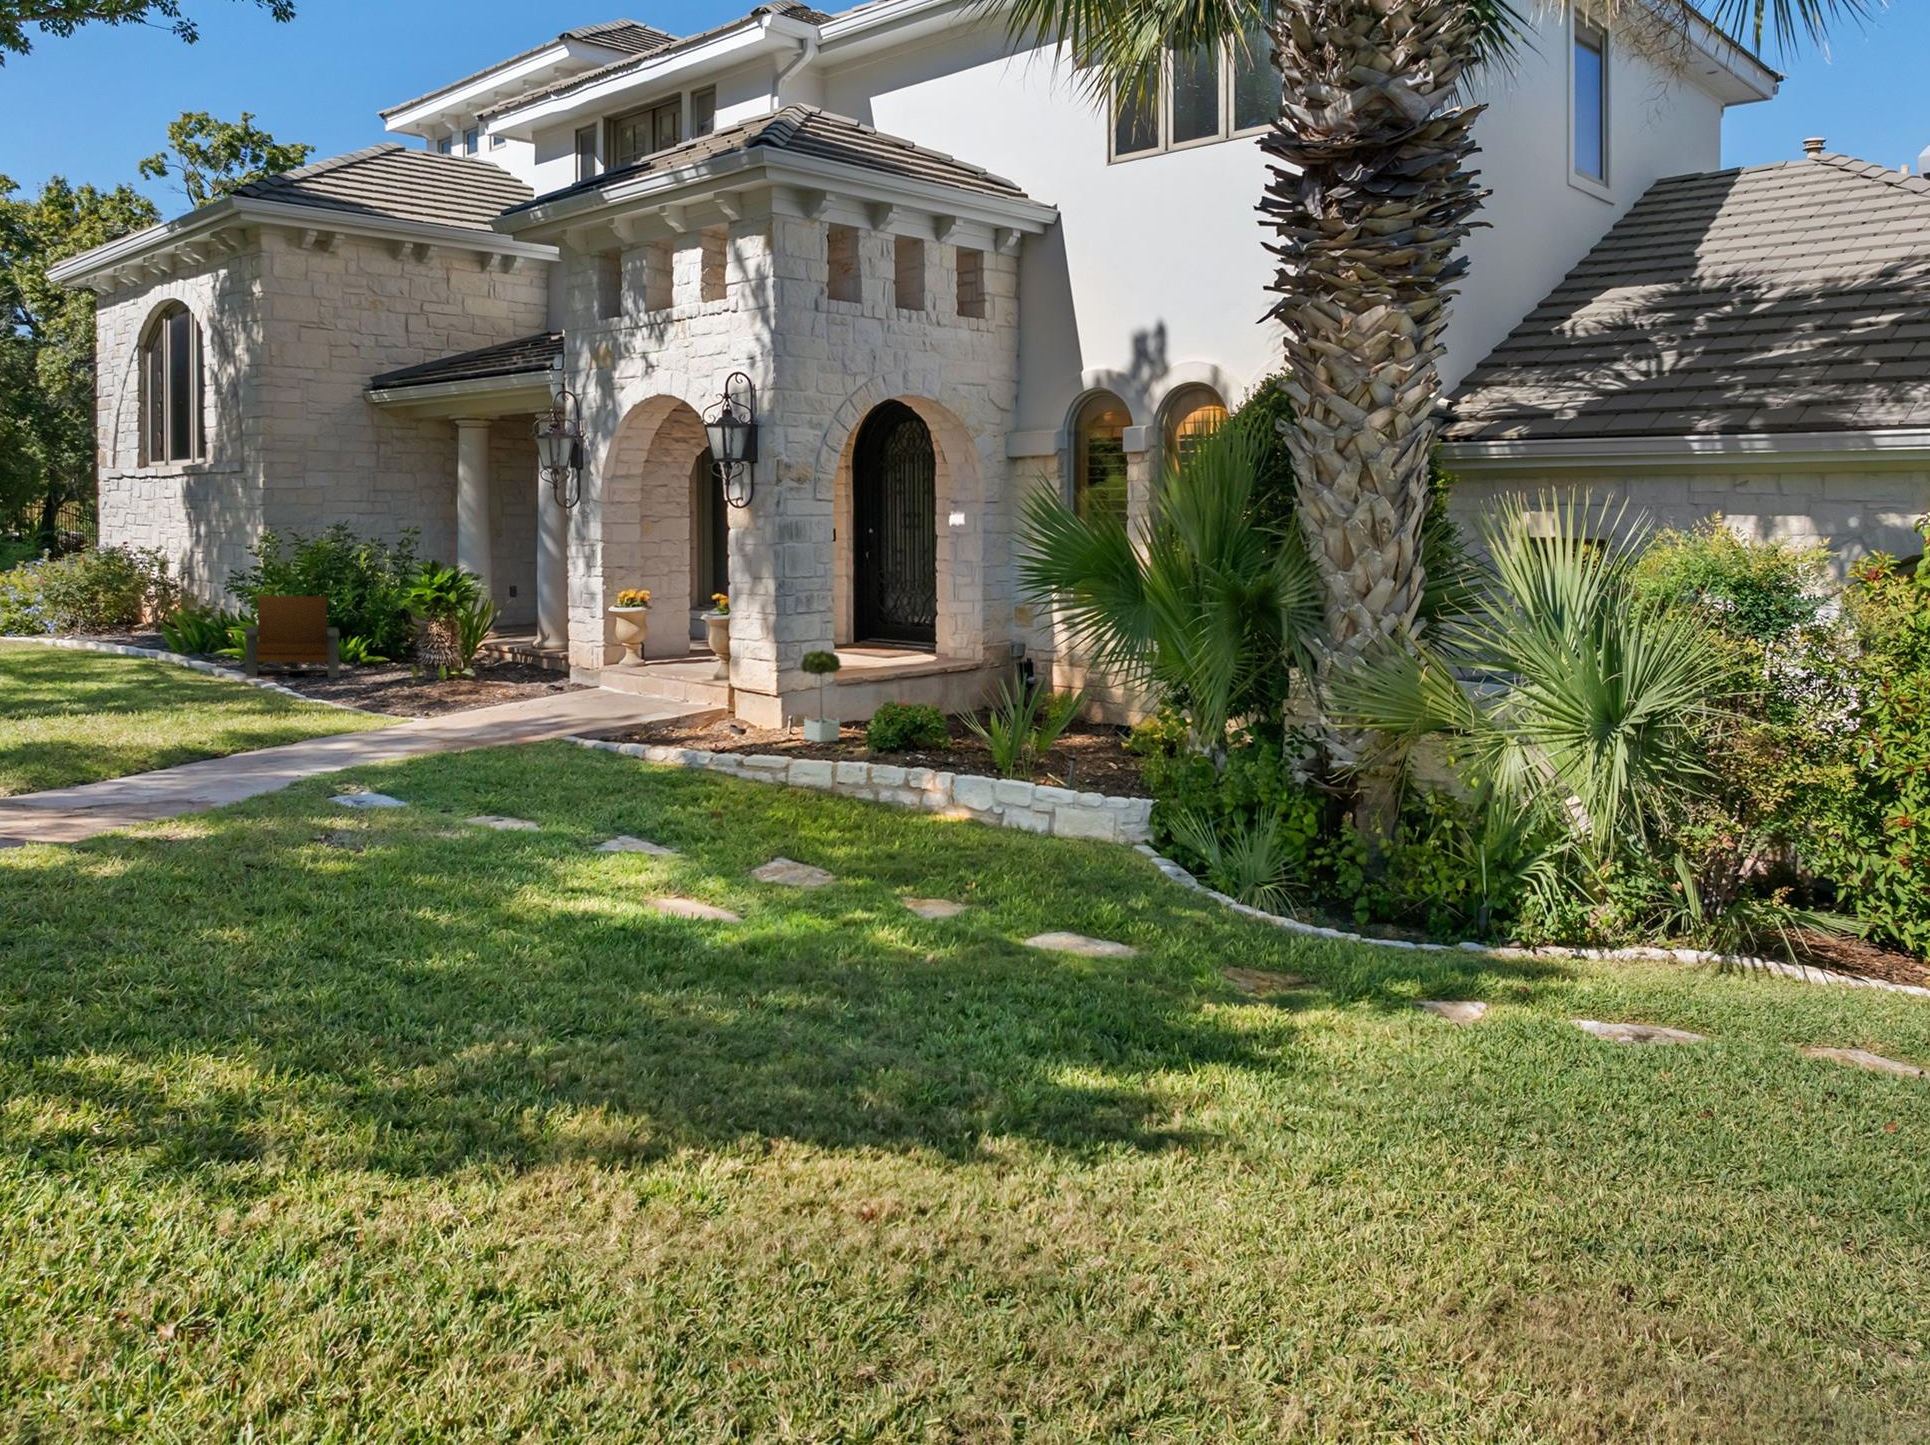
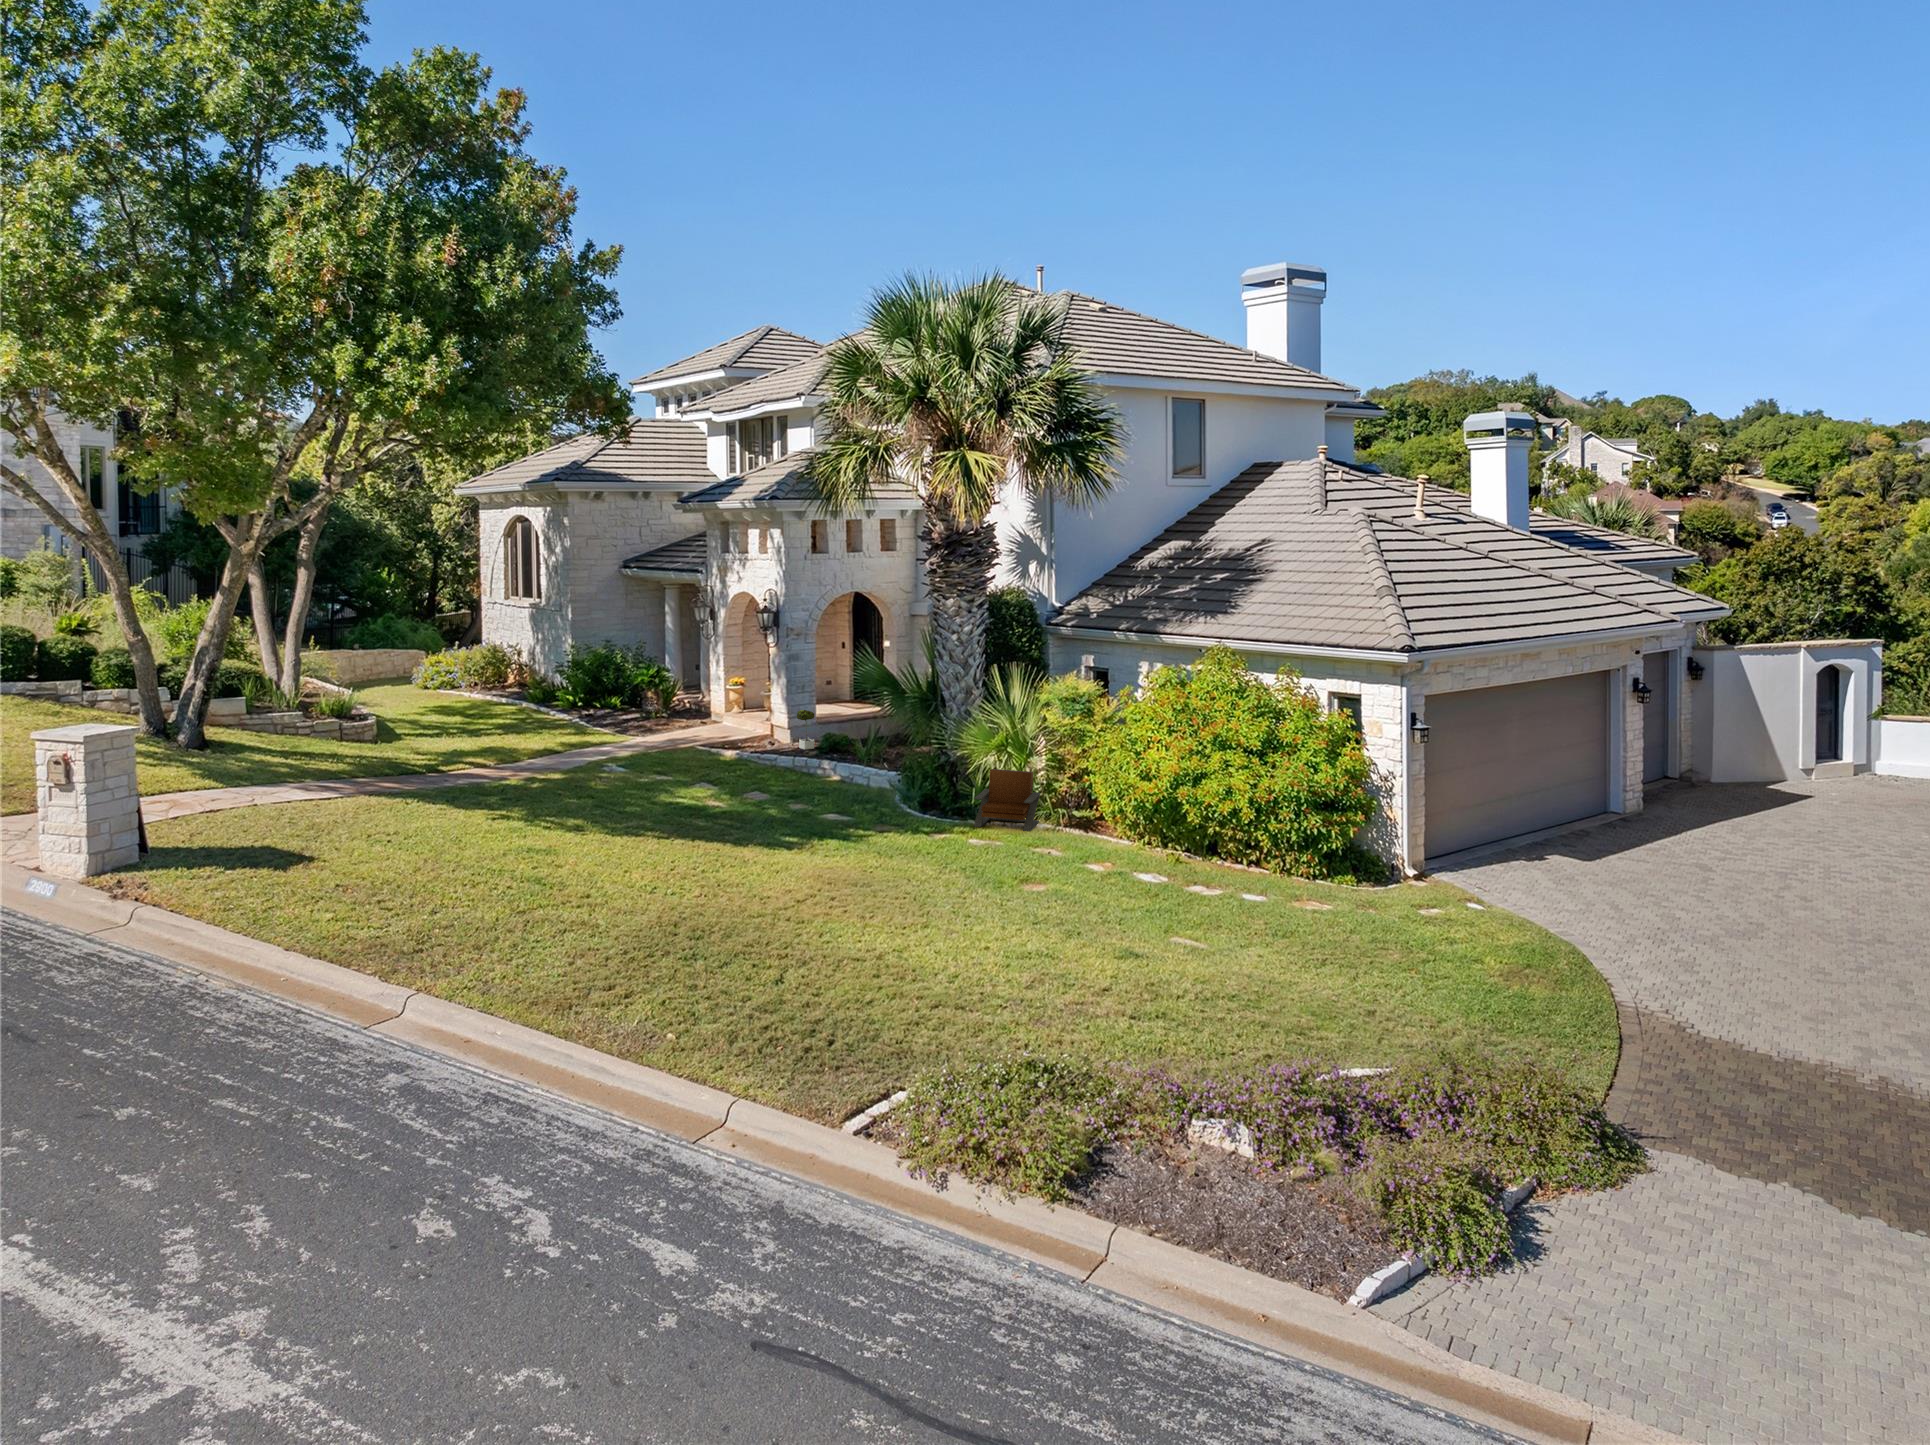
lounge chair: present [245,595,340,678] -> present [974,769,1040,831]

